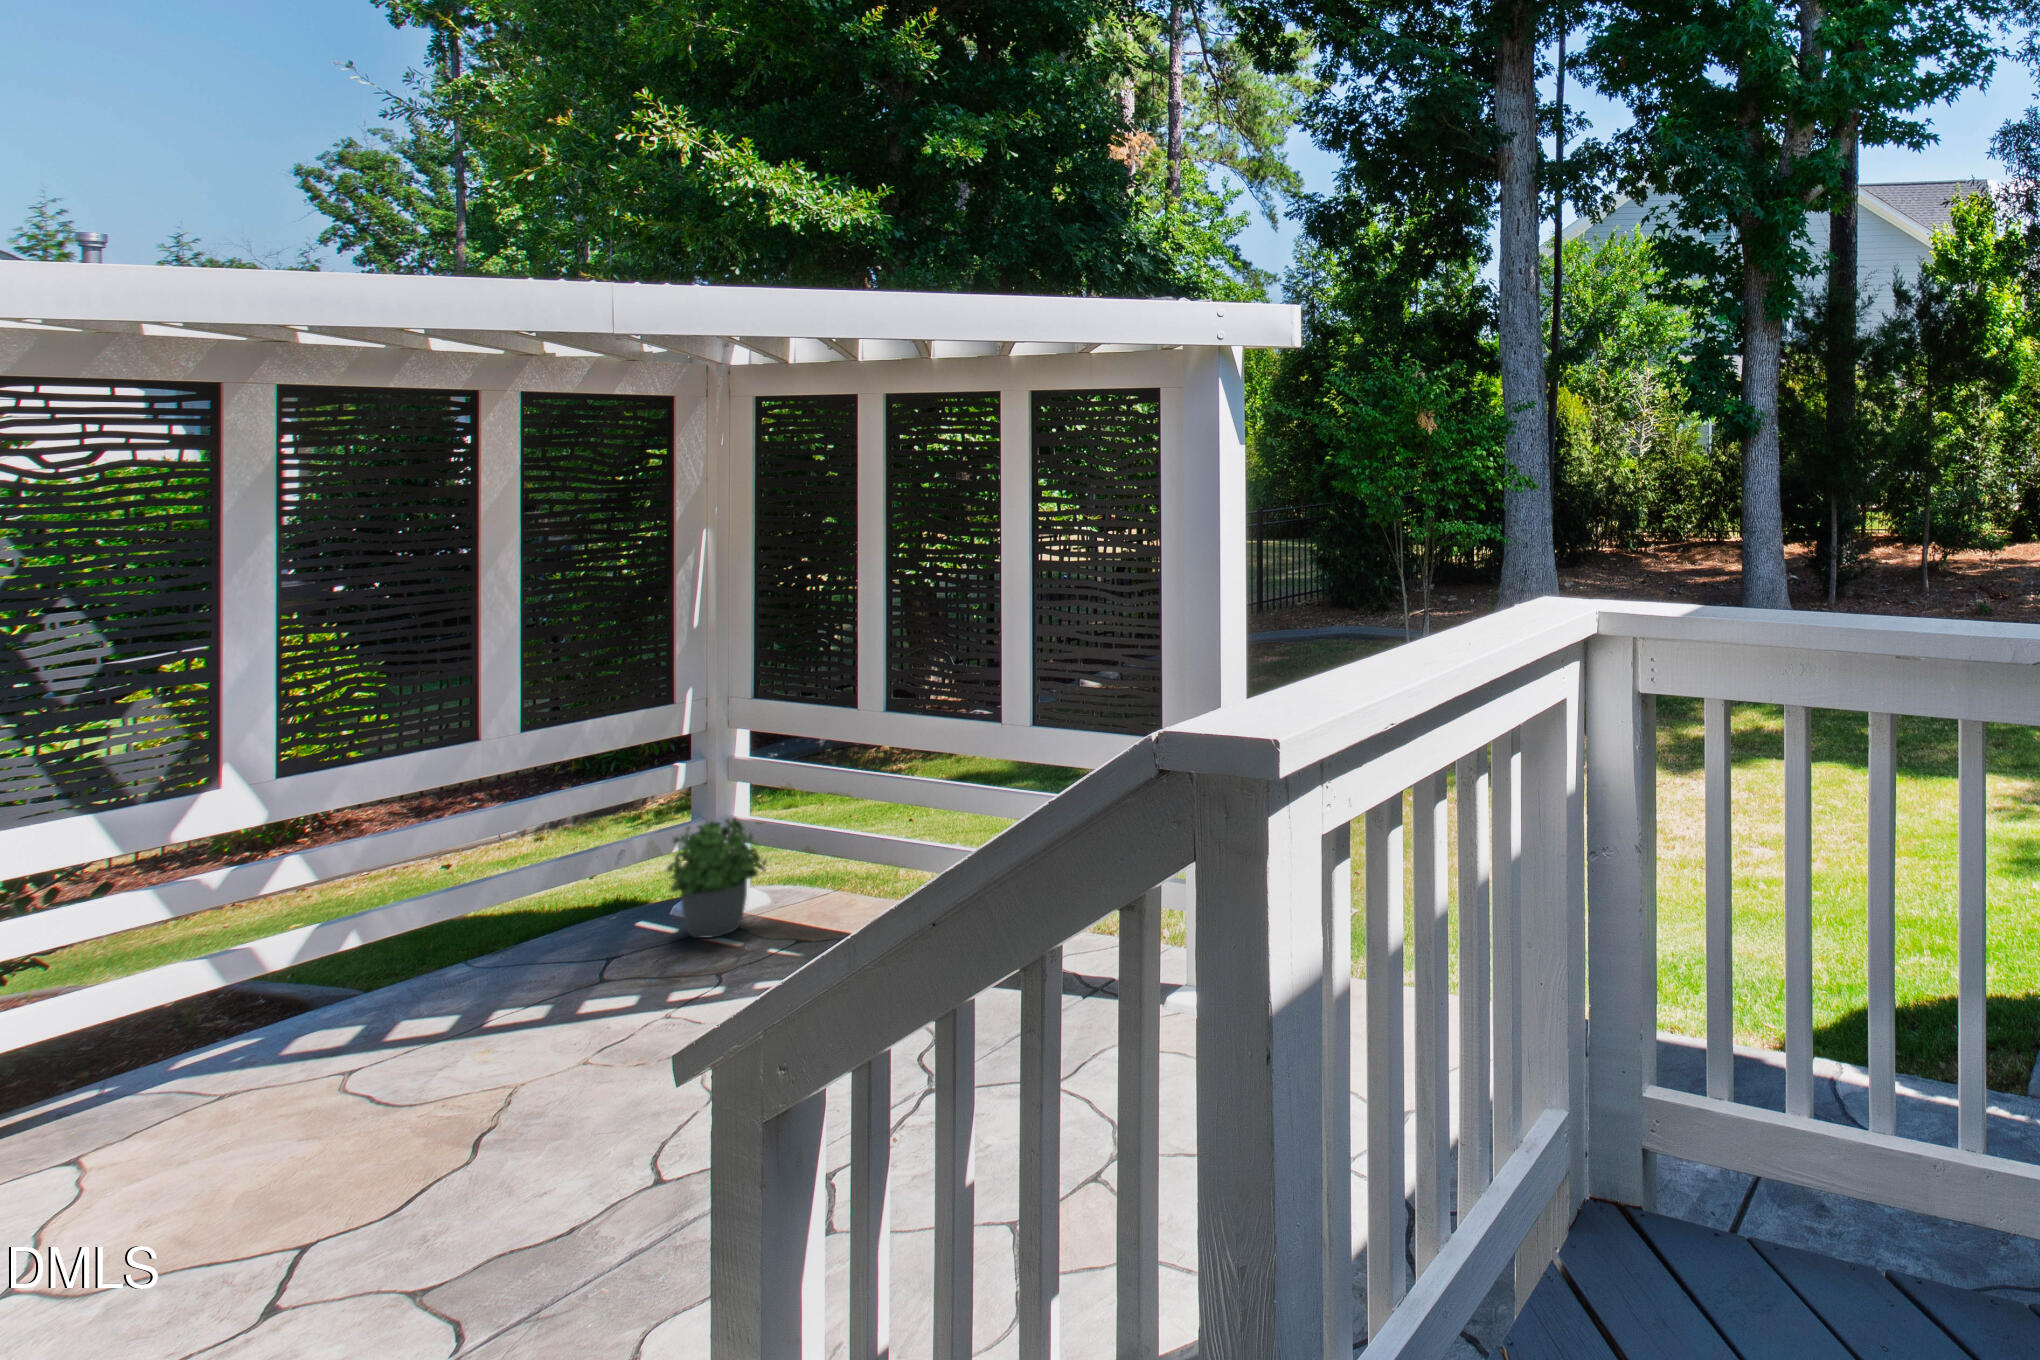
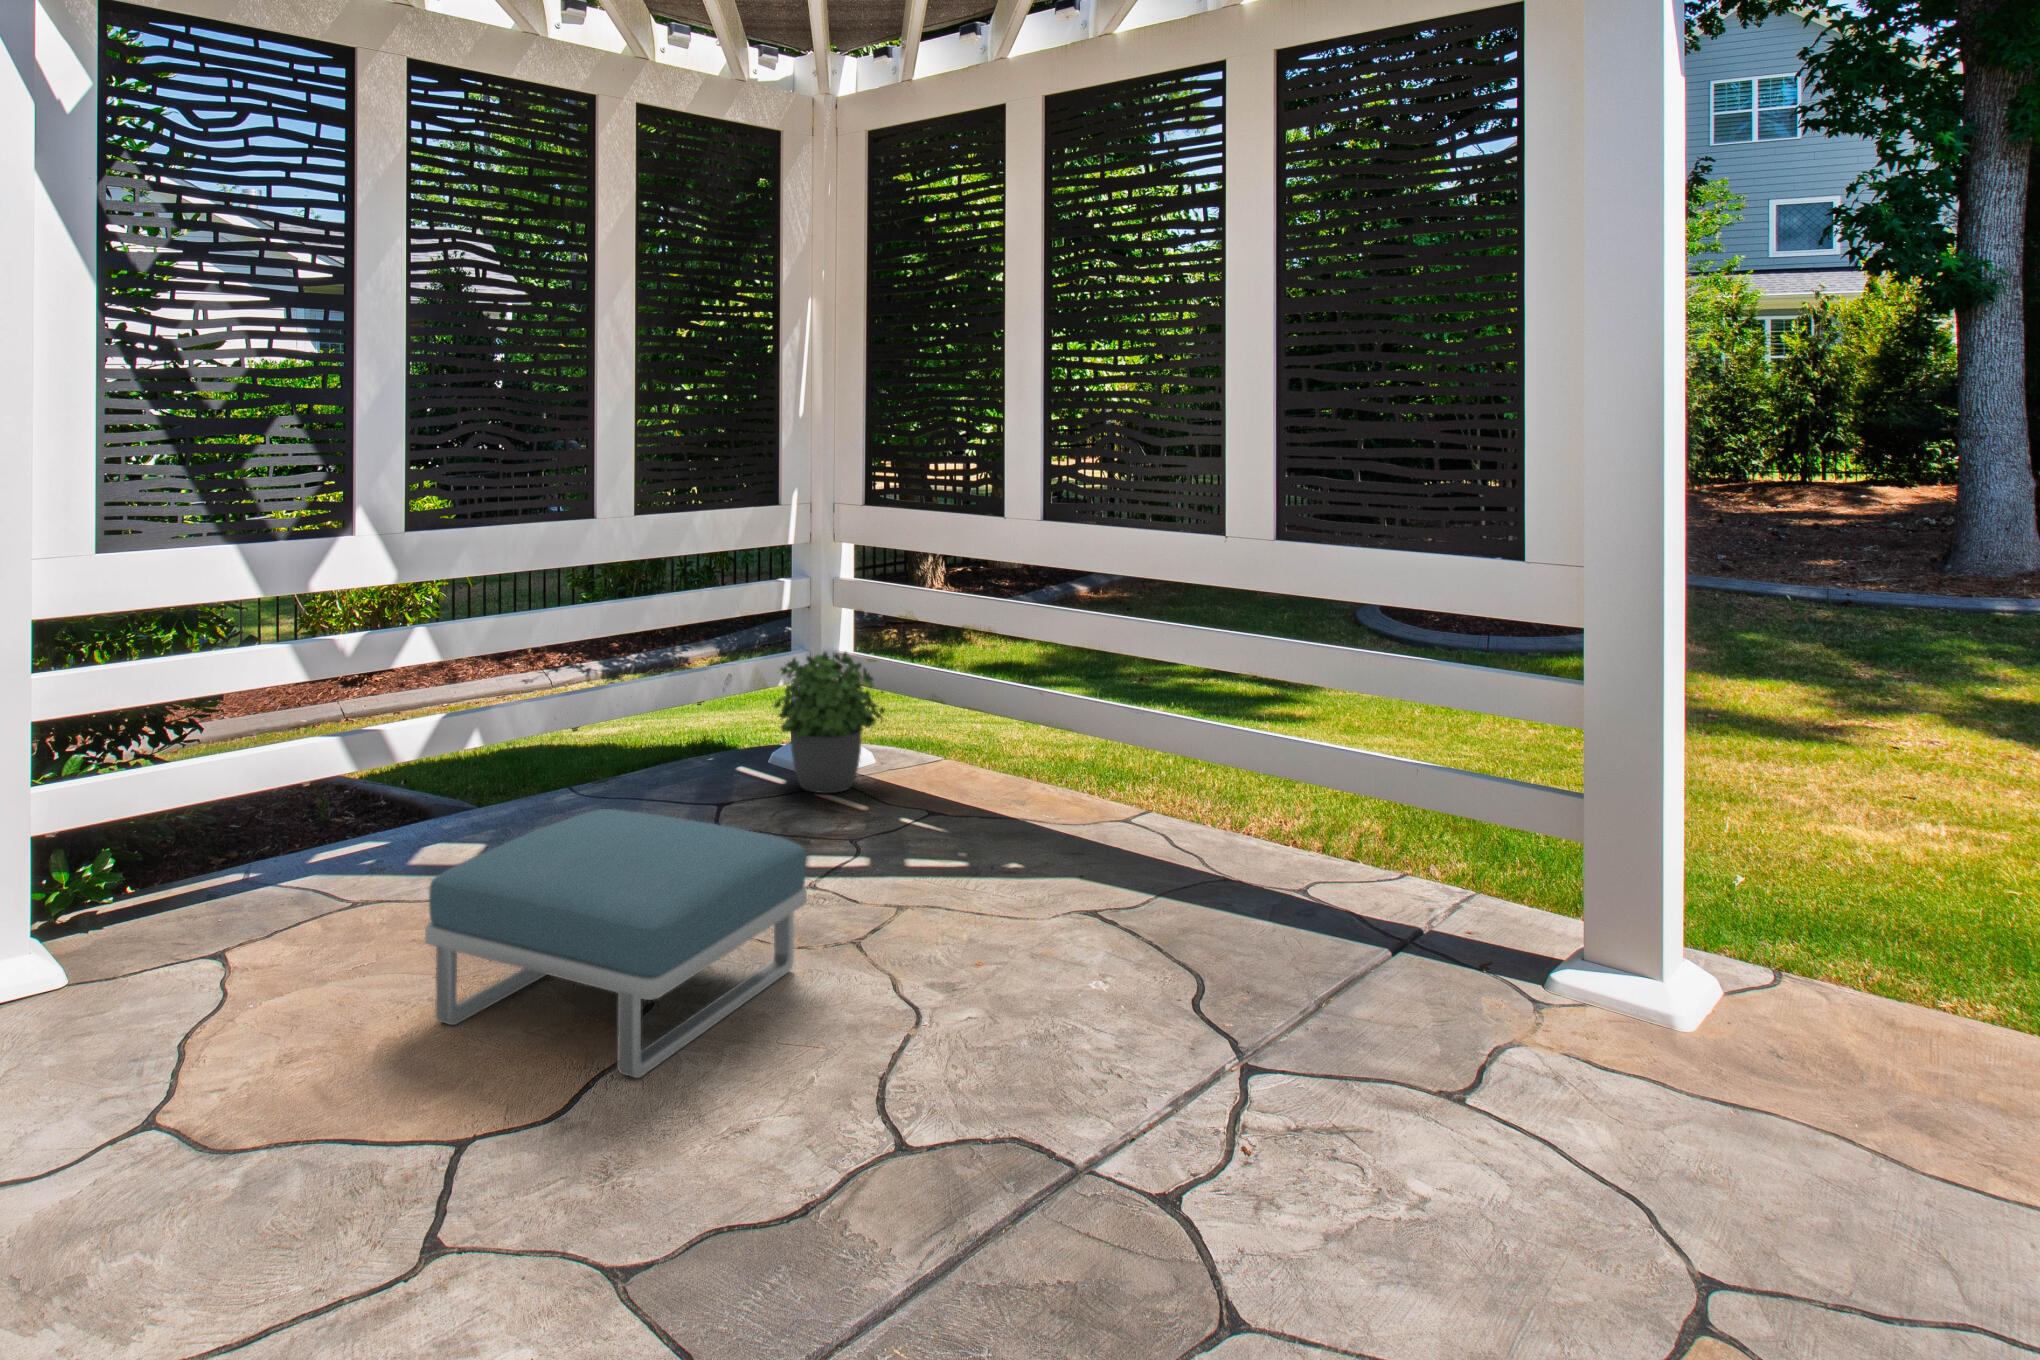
footstool: none [281,988,629,1182] -> present [425,809,807,1078]

